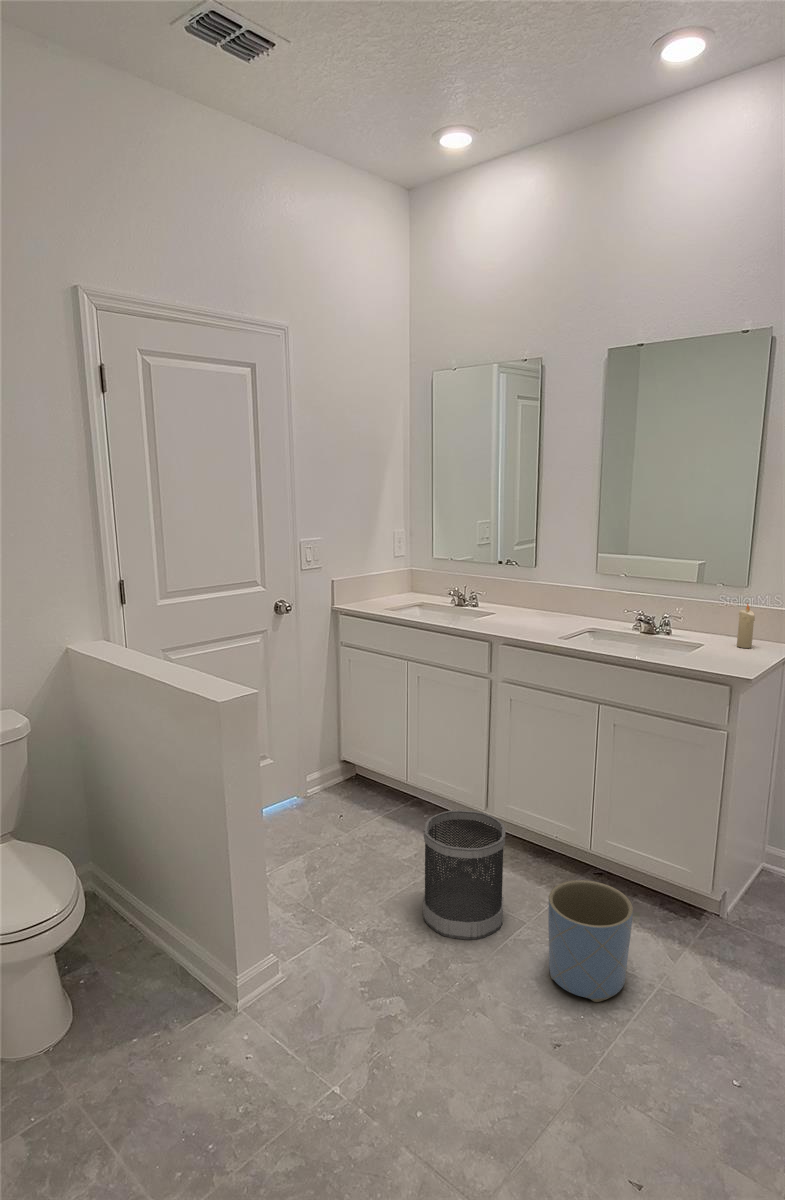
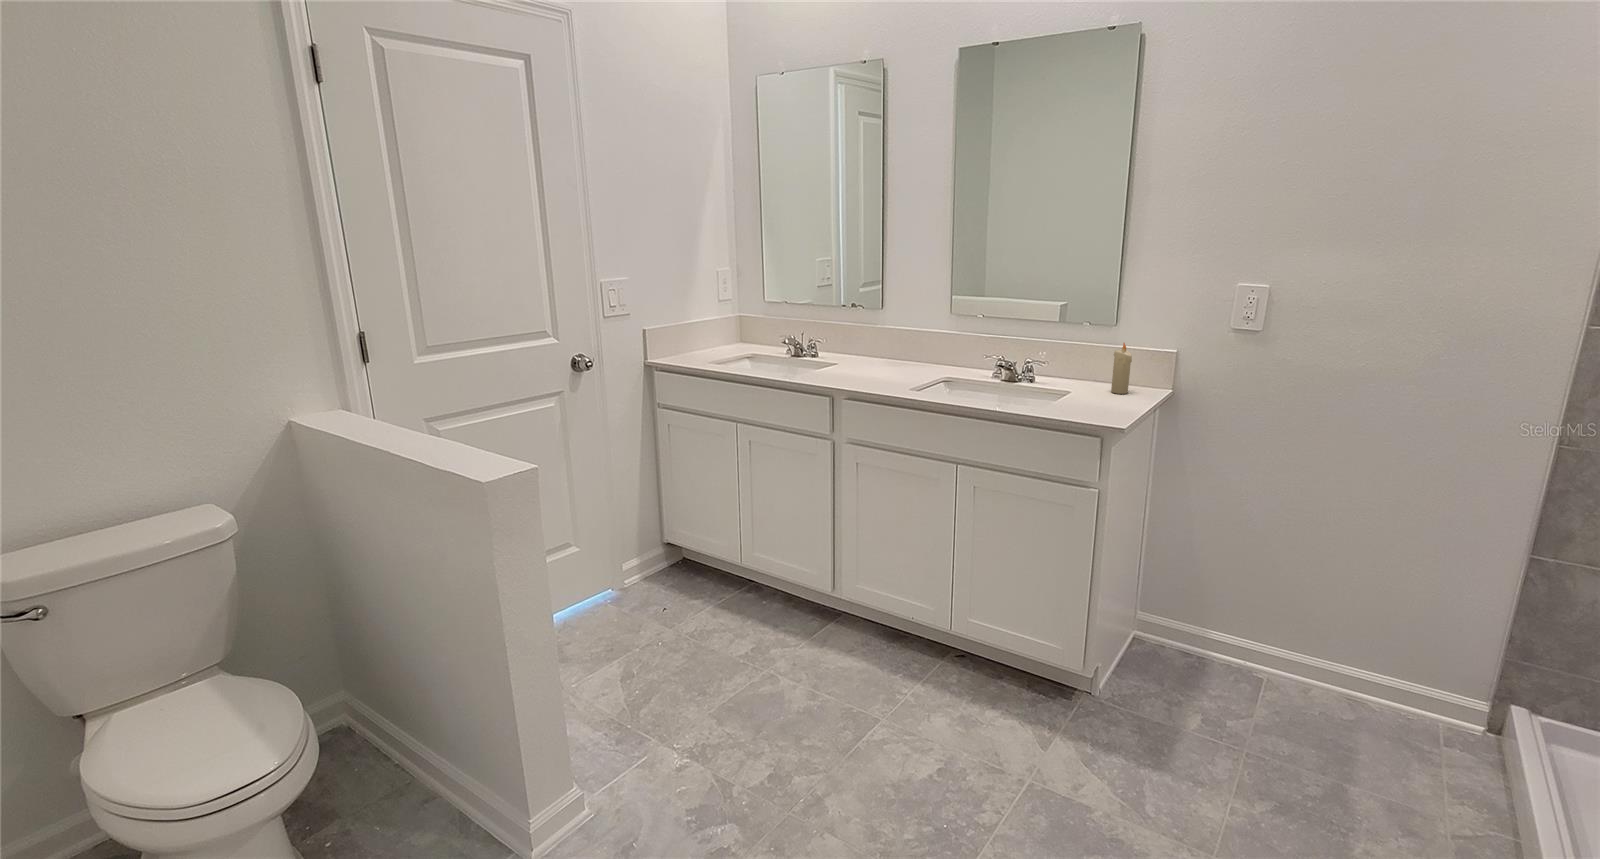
wastebasket: present [423,810,505,940] -> none [757,596,854,746]
planter: present [548,880,633,1002] -> none [908,670,1006,811]

